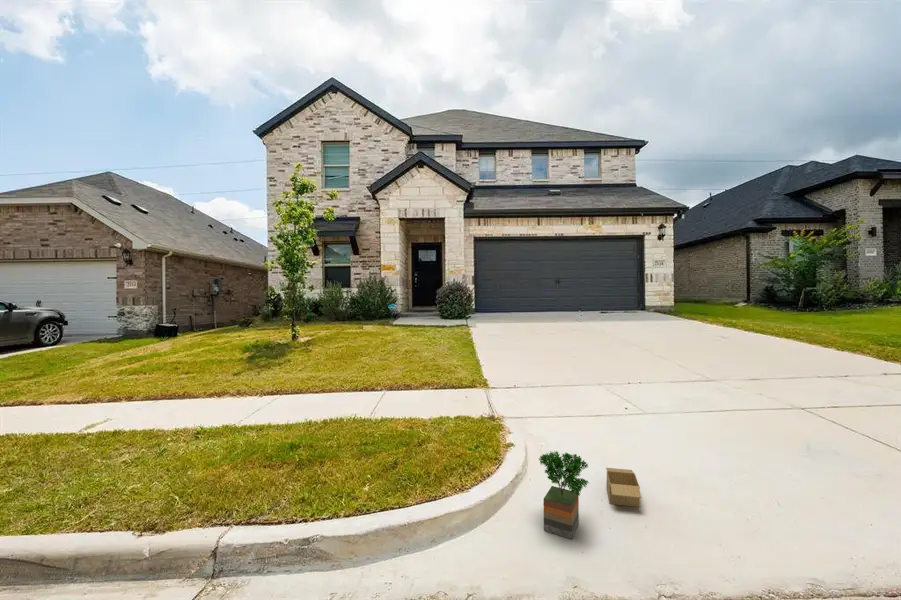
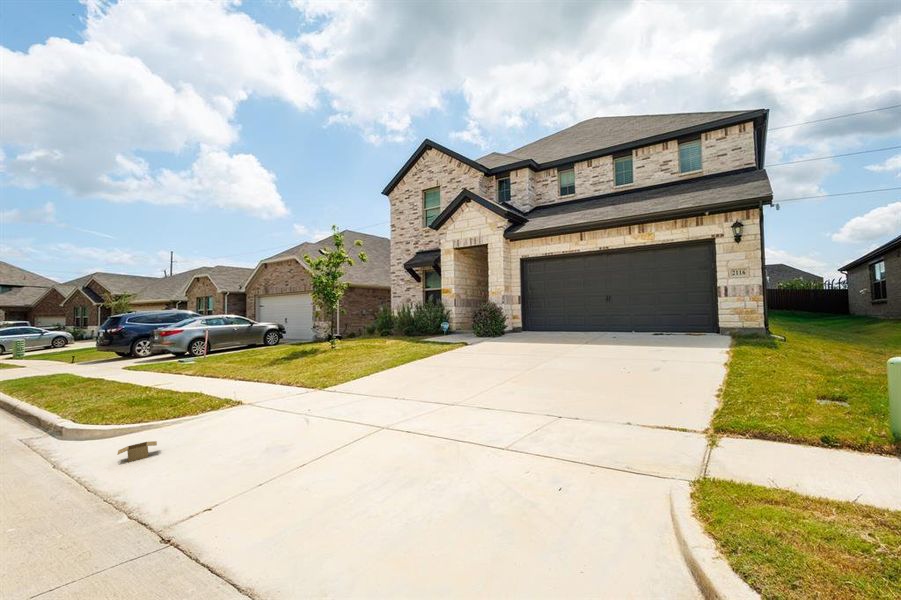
potted tree: present [539,451,588,539] -> none [72,420,111,462]

